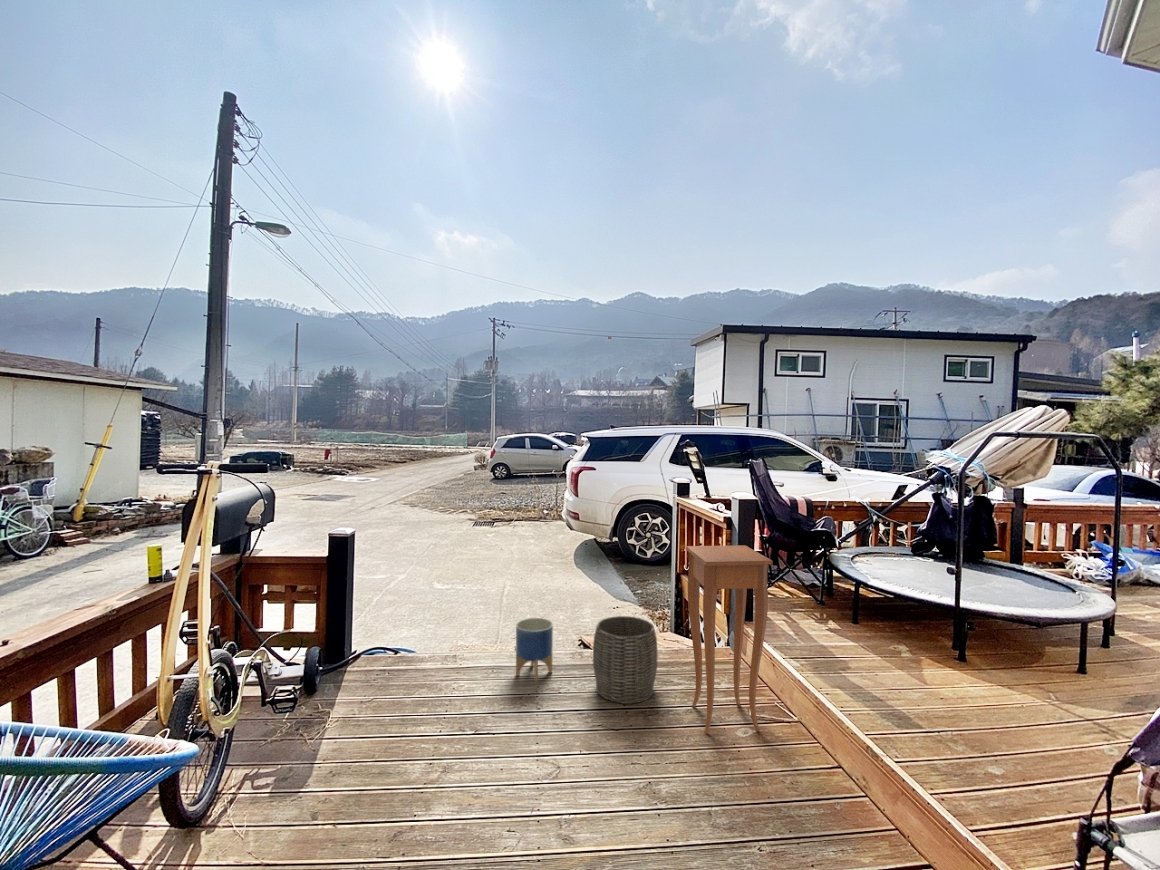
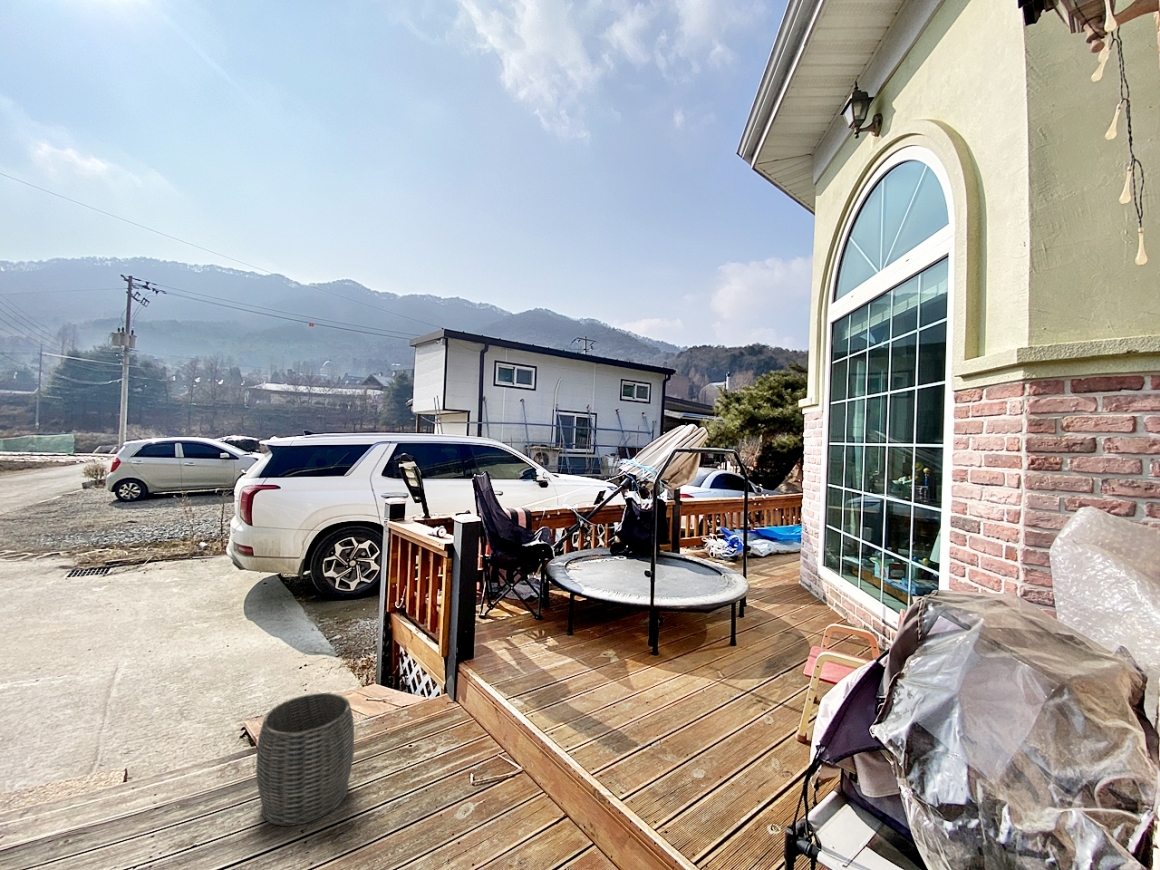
side table: present [686,545,773,734] -> none [393,584,498,838]
planter: present [516,618,553,682] -> none [121,722,191,828]

